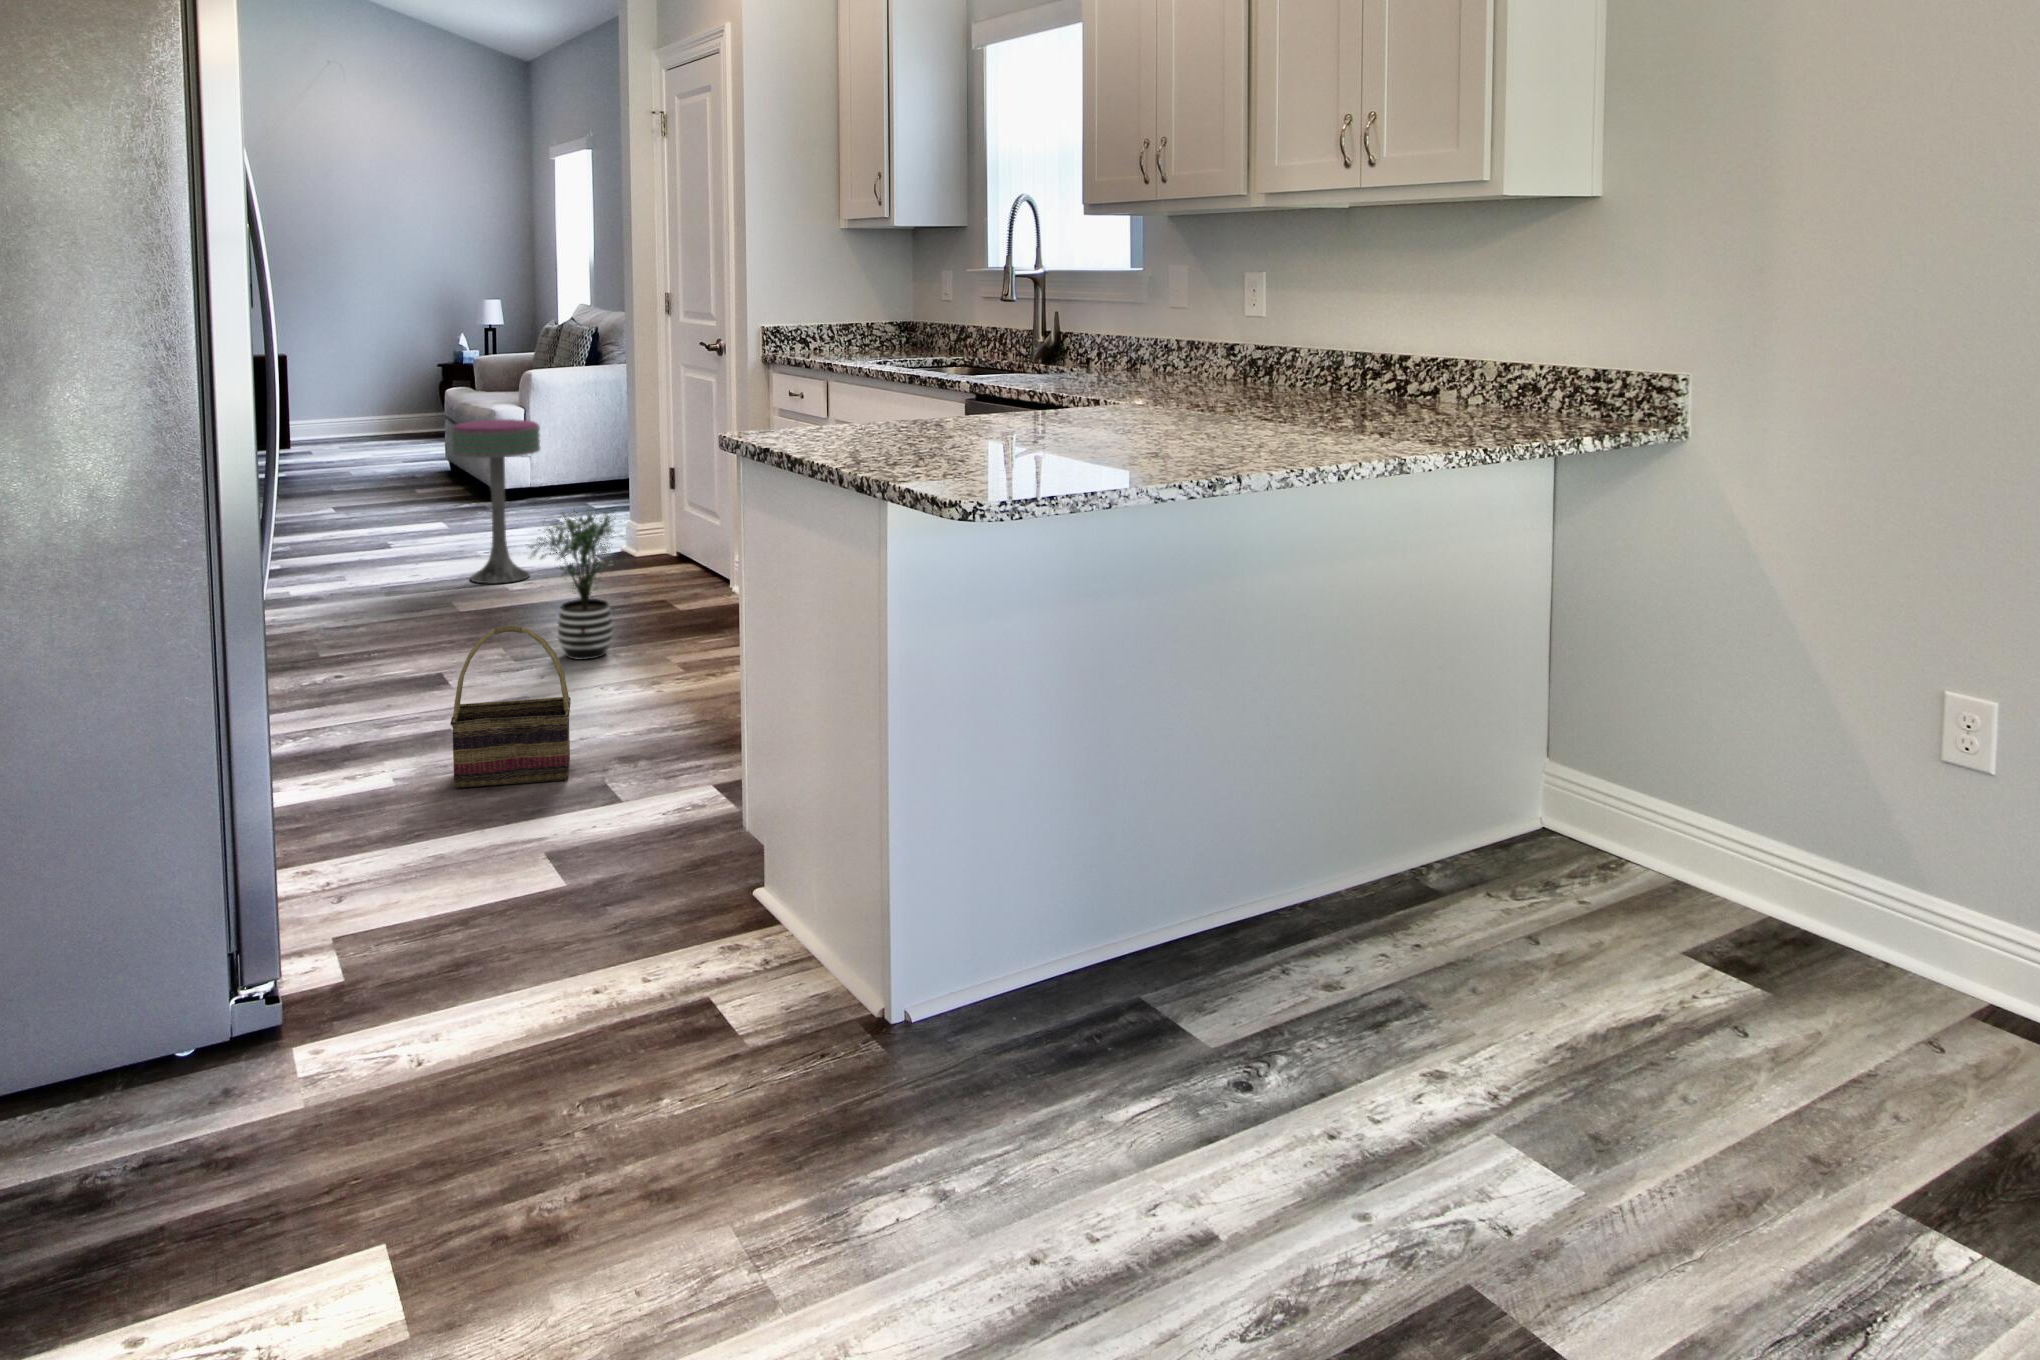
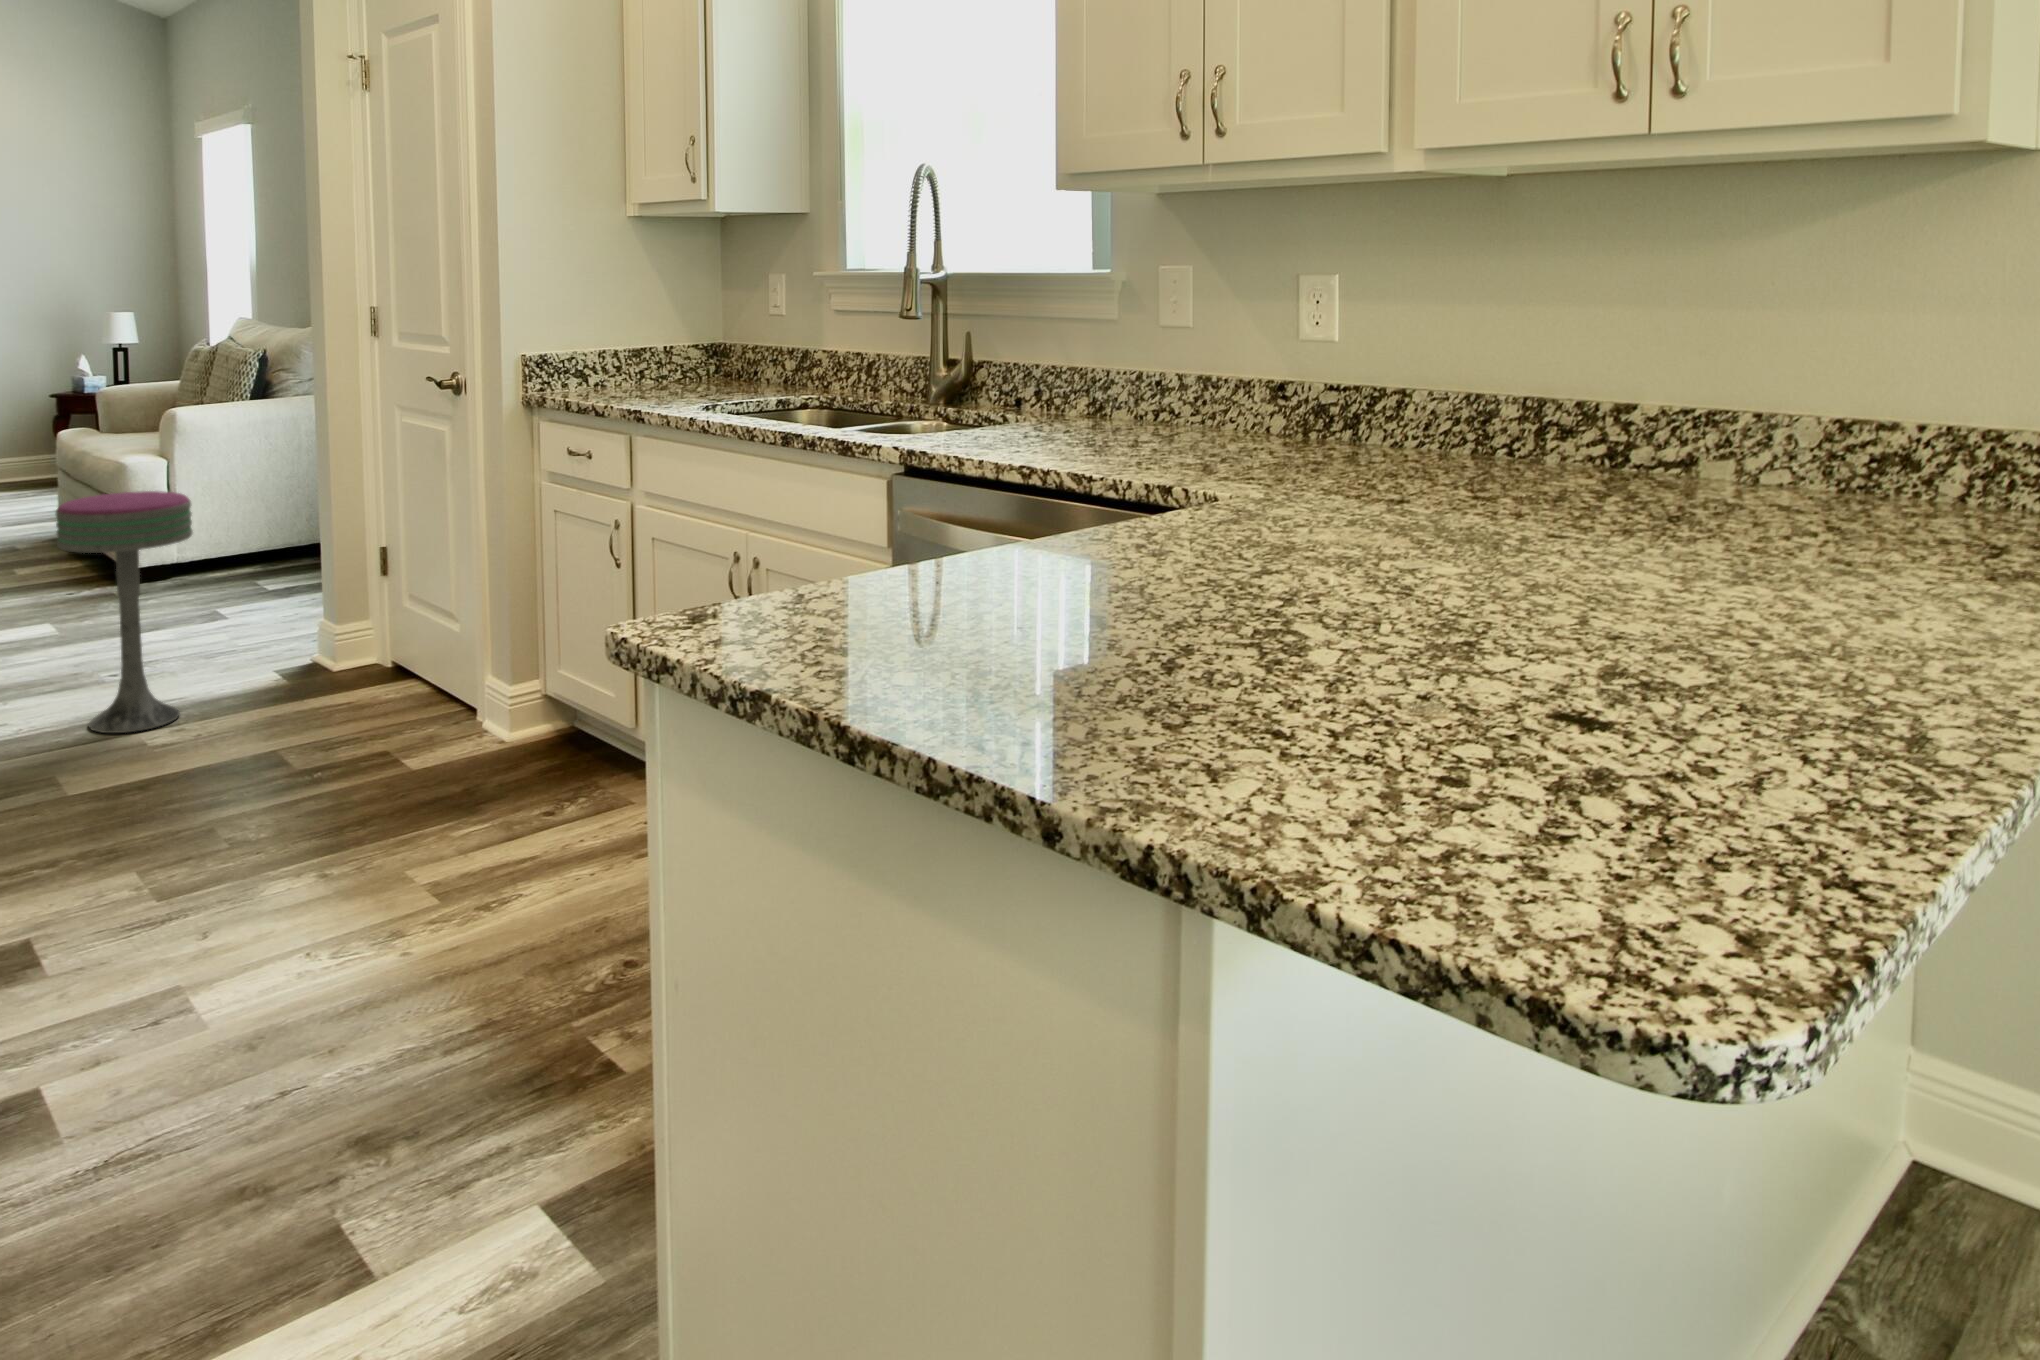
potted plant: present [530,509,618,660] -> none [170,642,348,887]
basket: present [450,625,571,788] -> none [28,937,265,1266]

